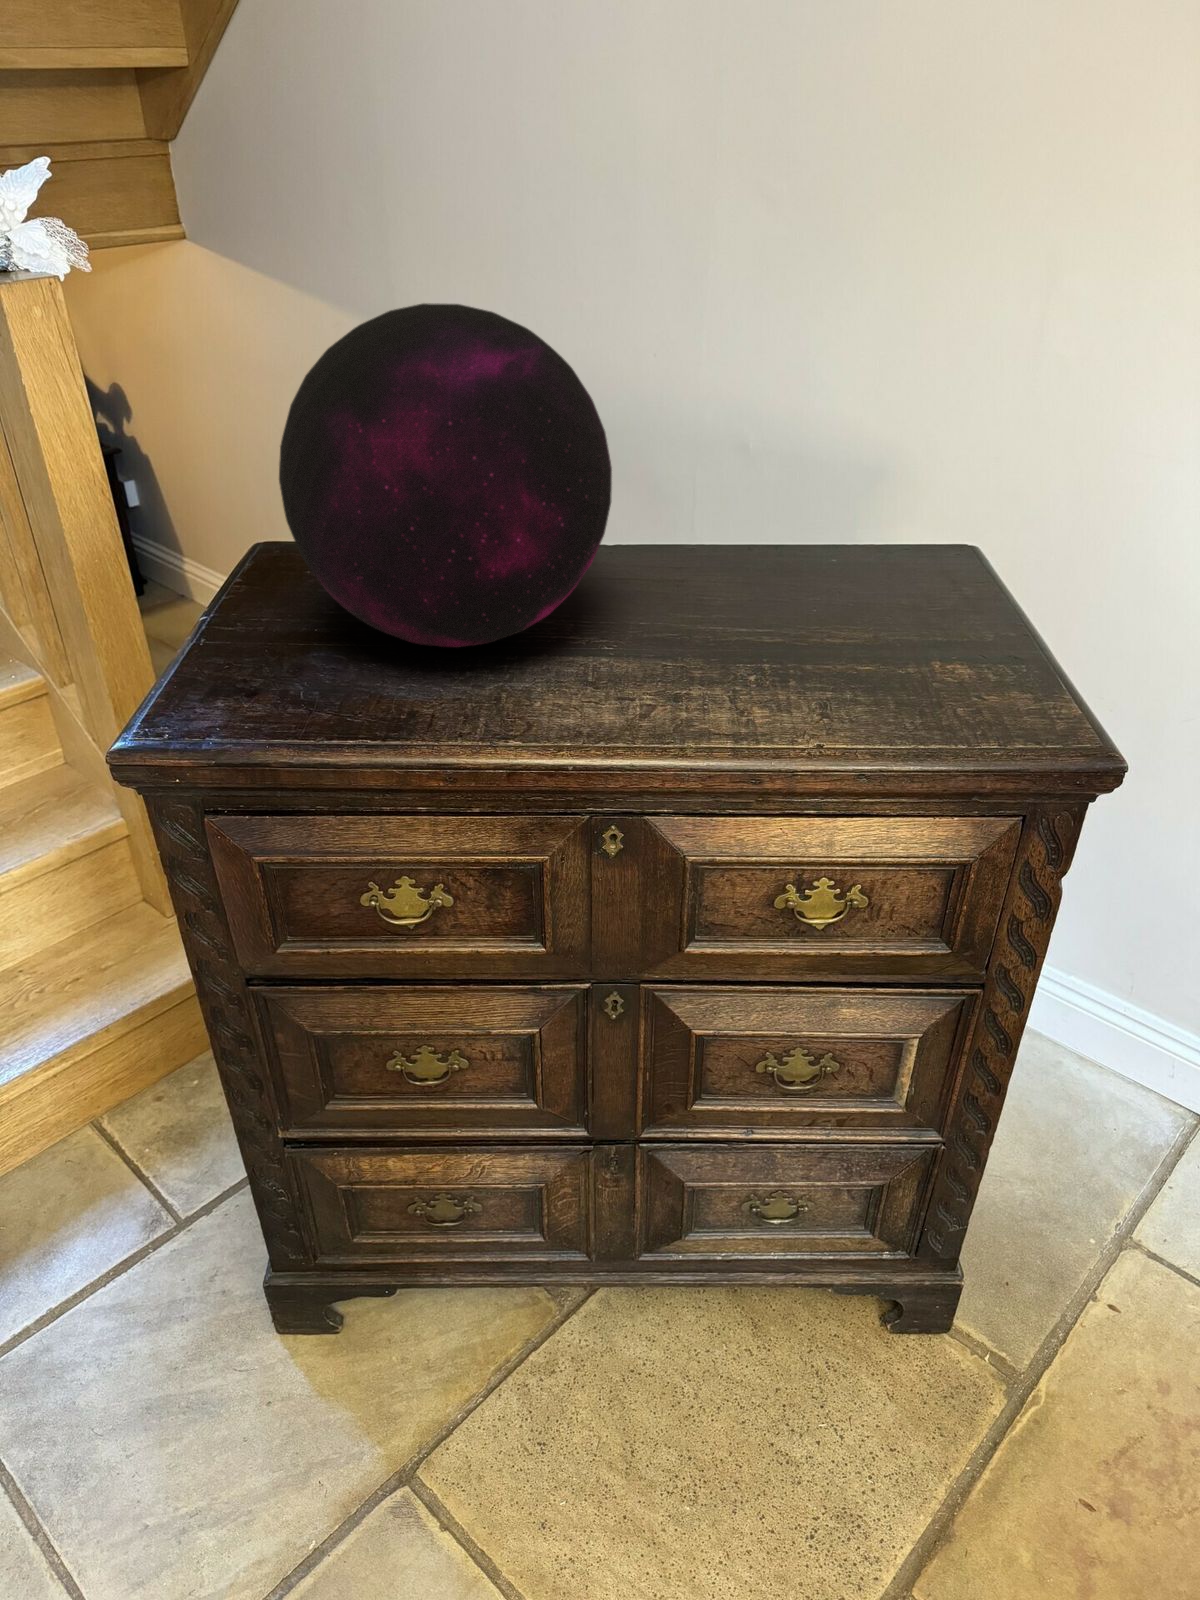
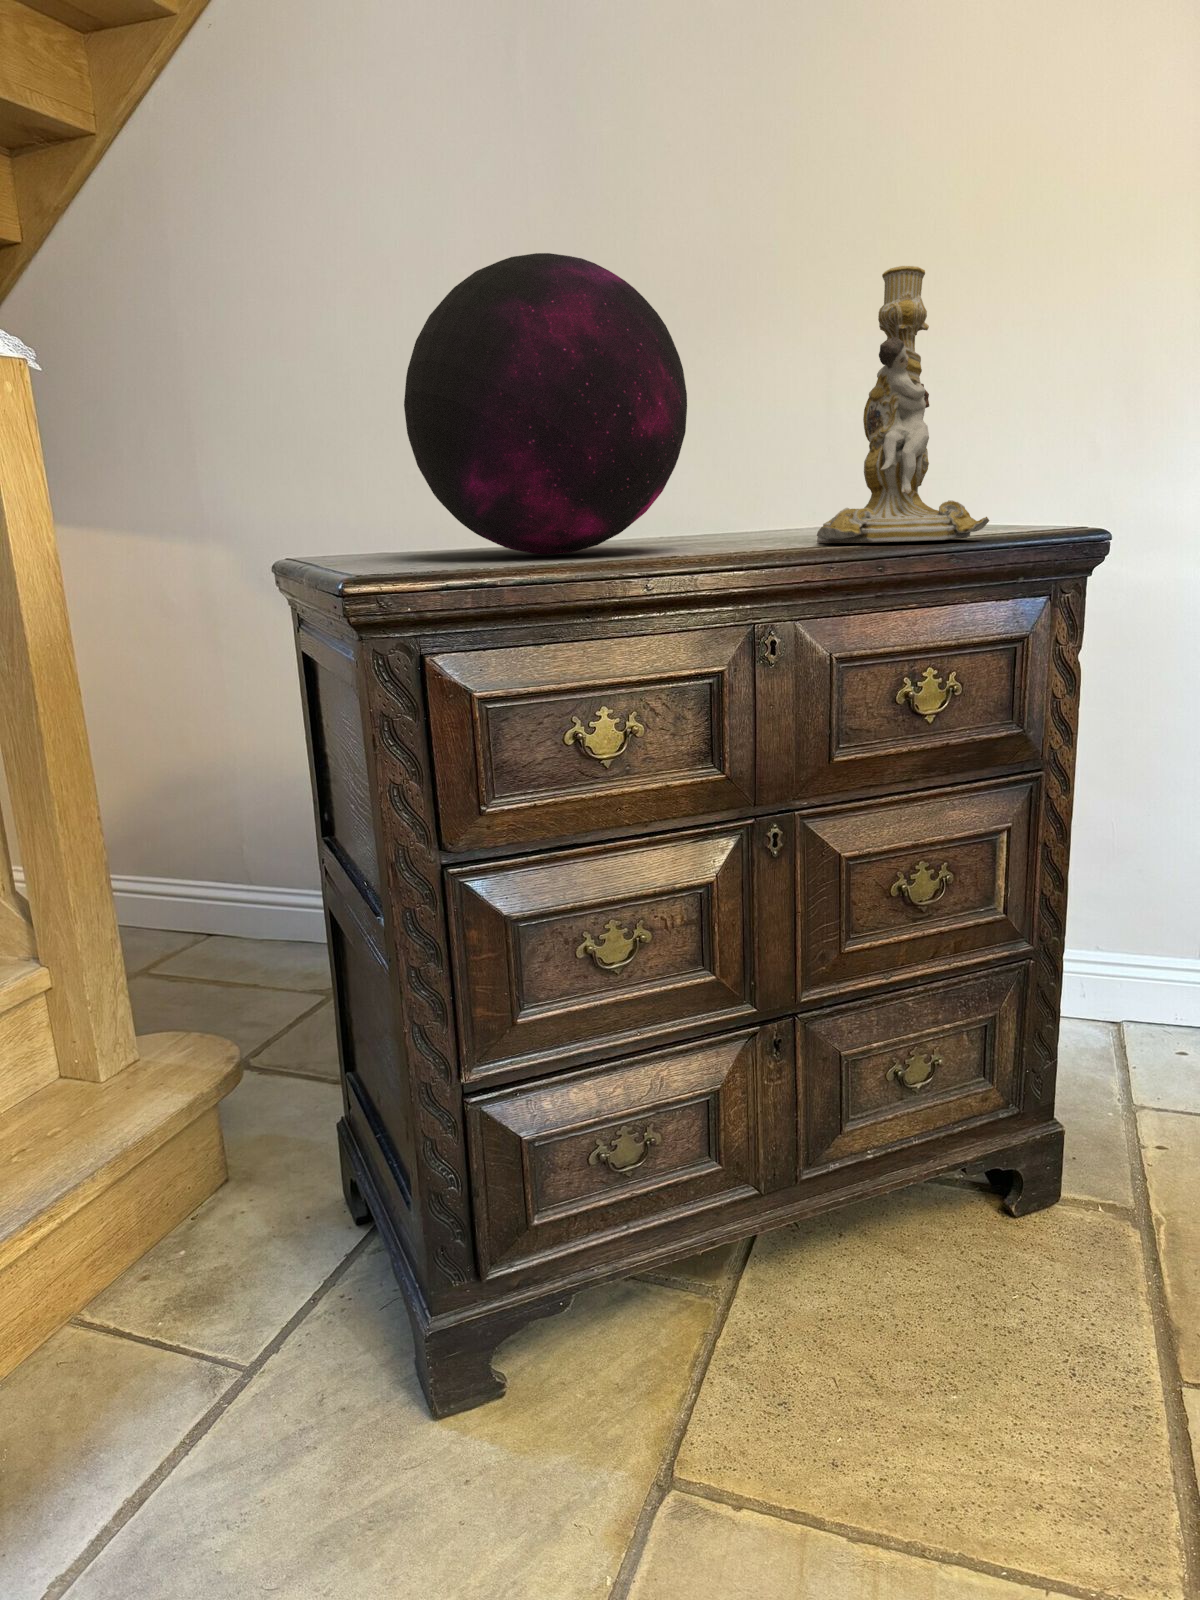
candlestick: none [769,329,985,713] -> present [817,266,989,543]

